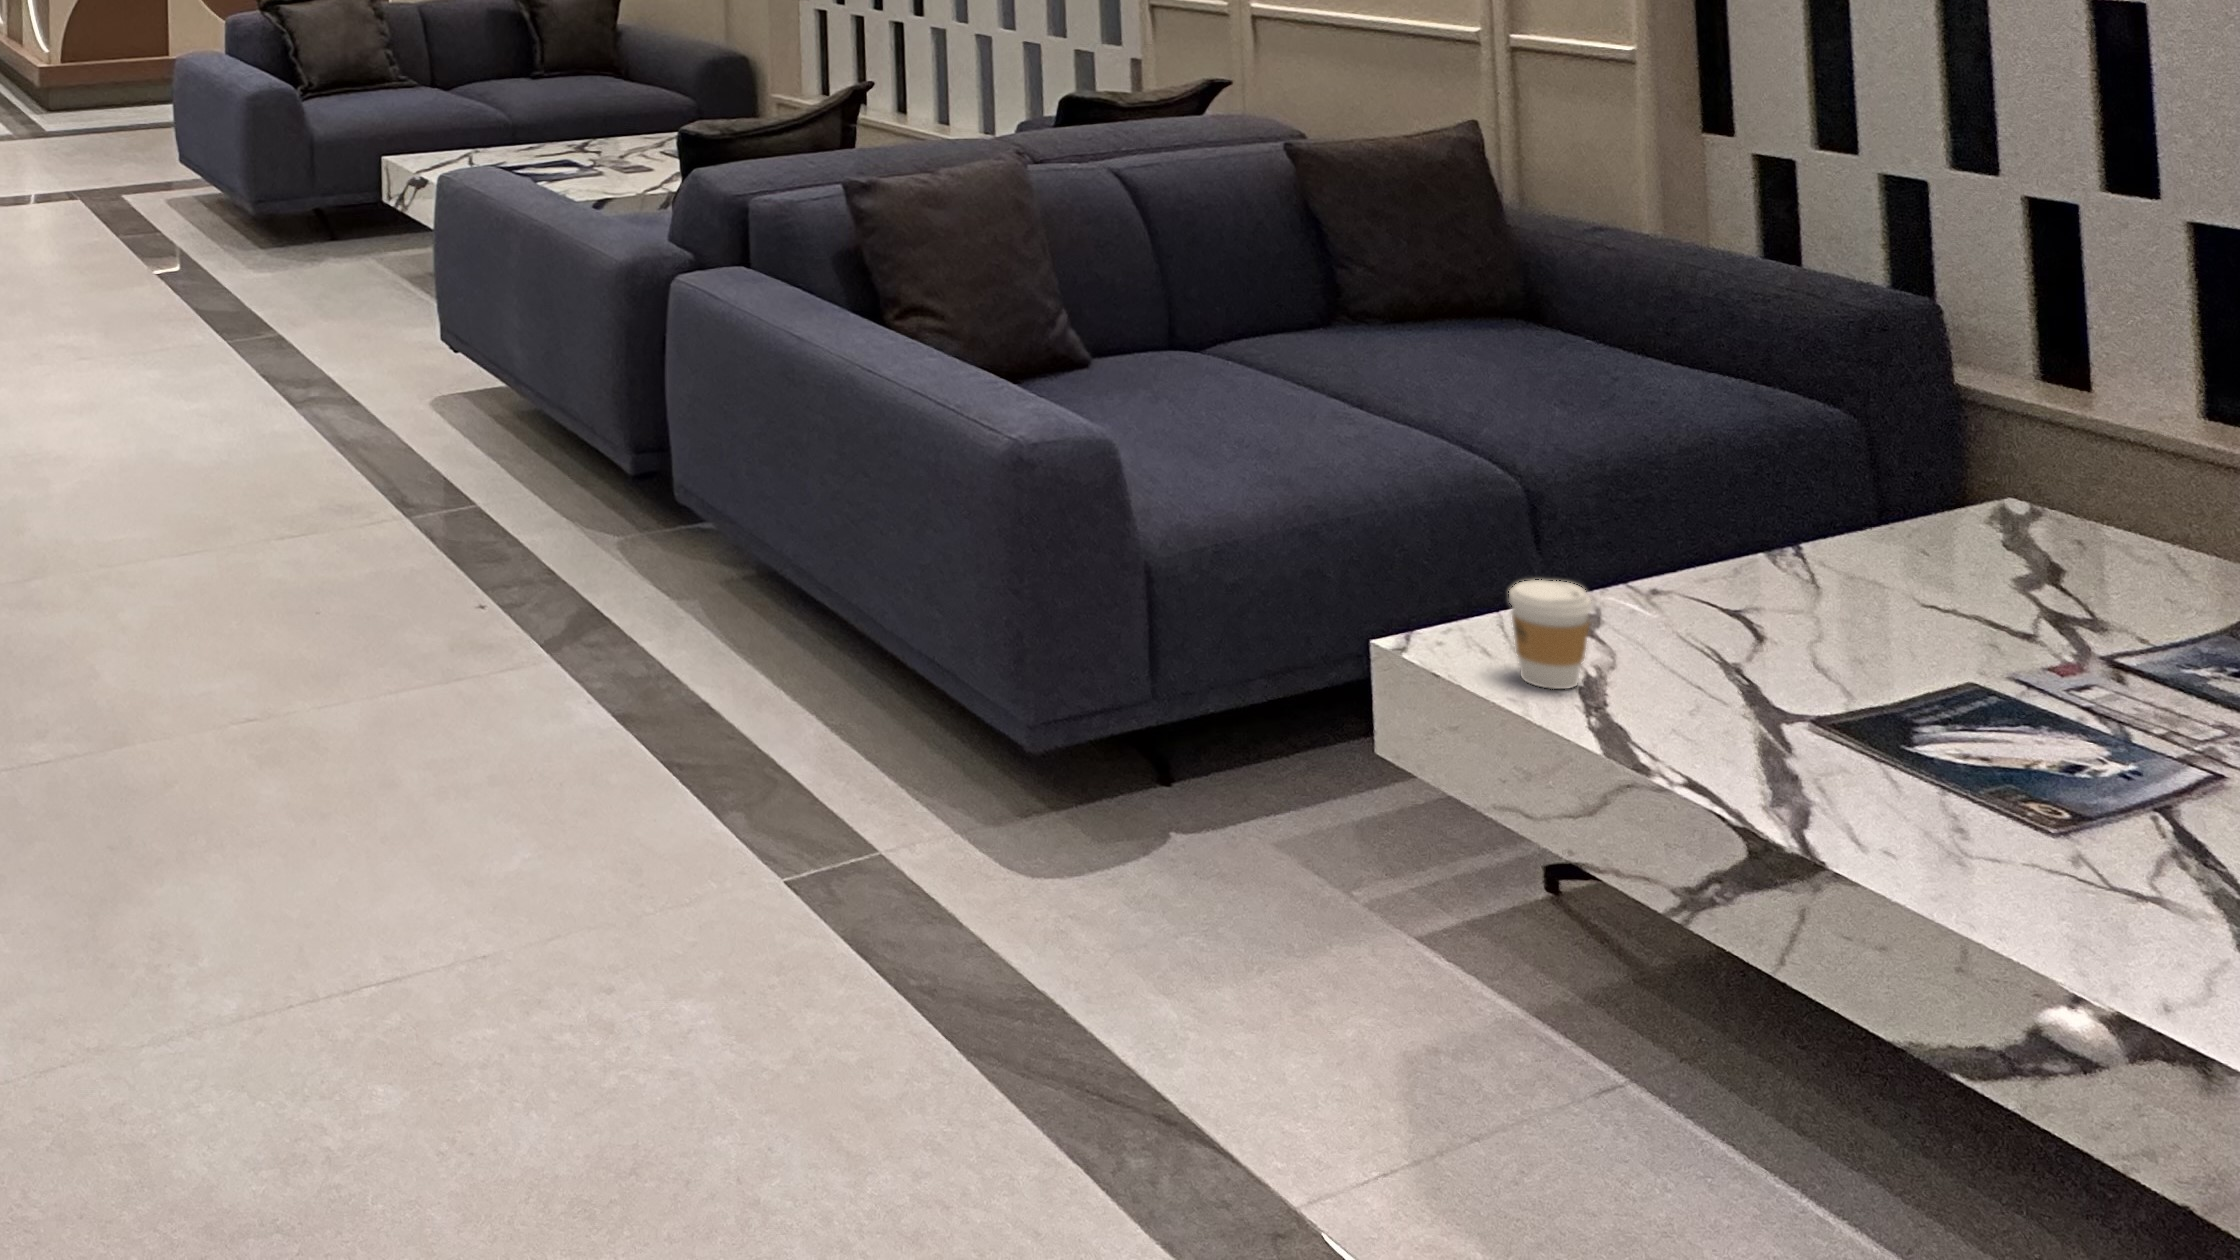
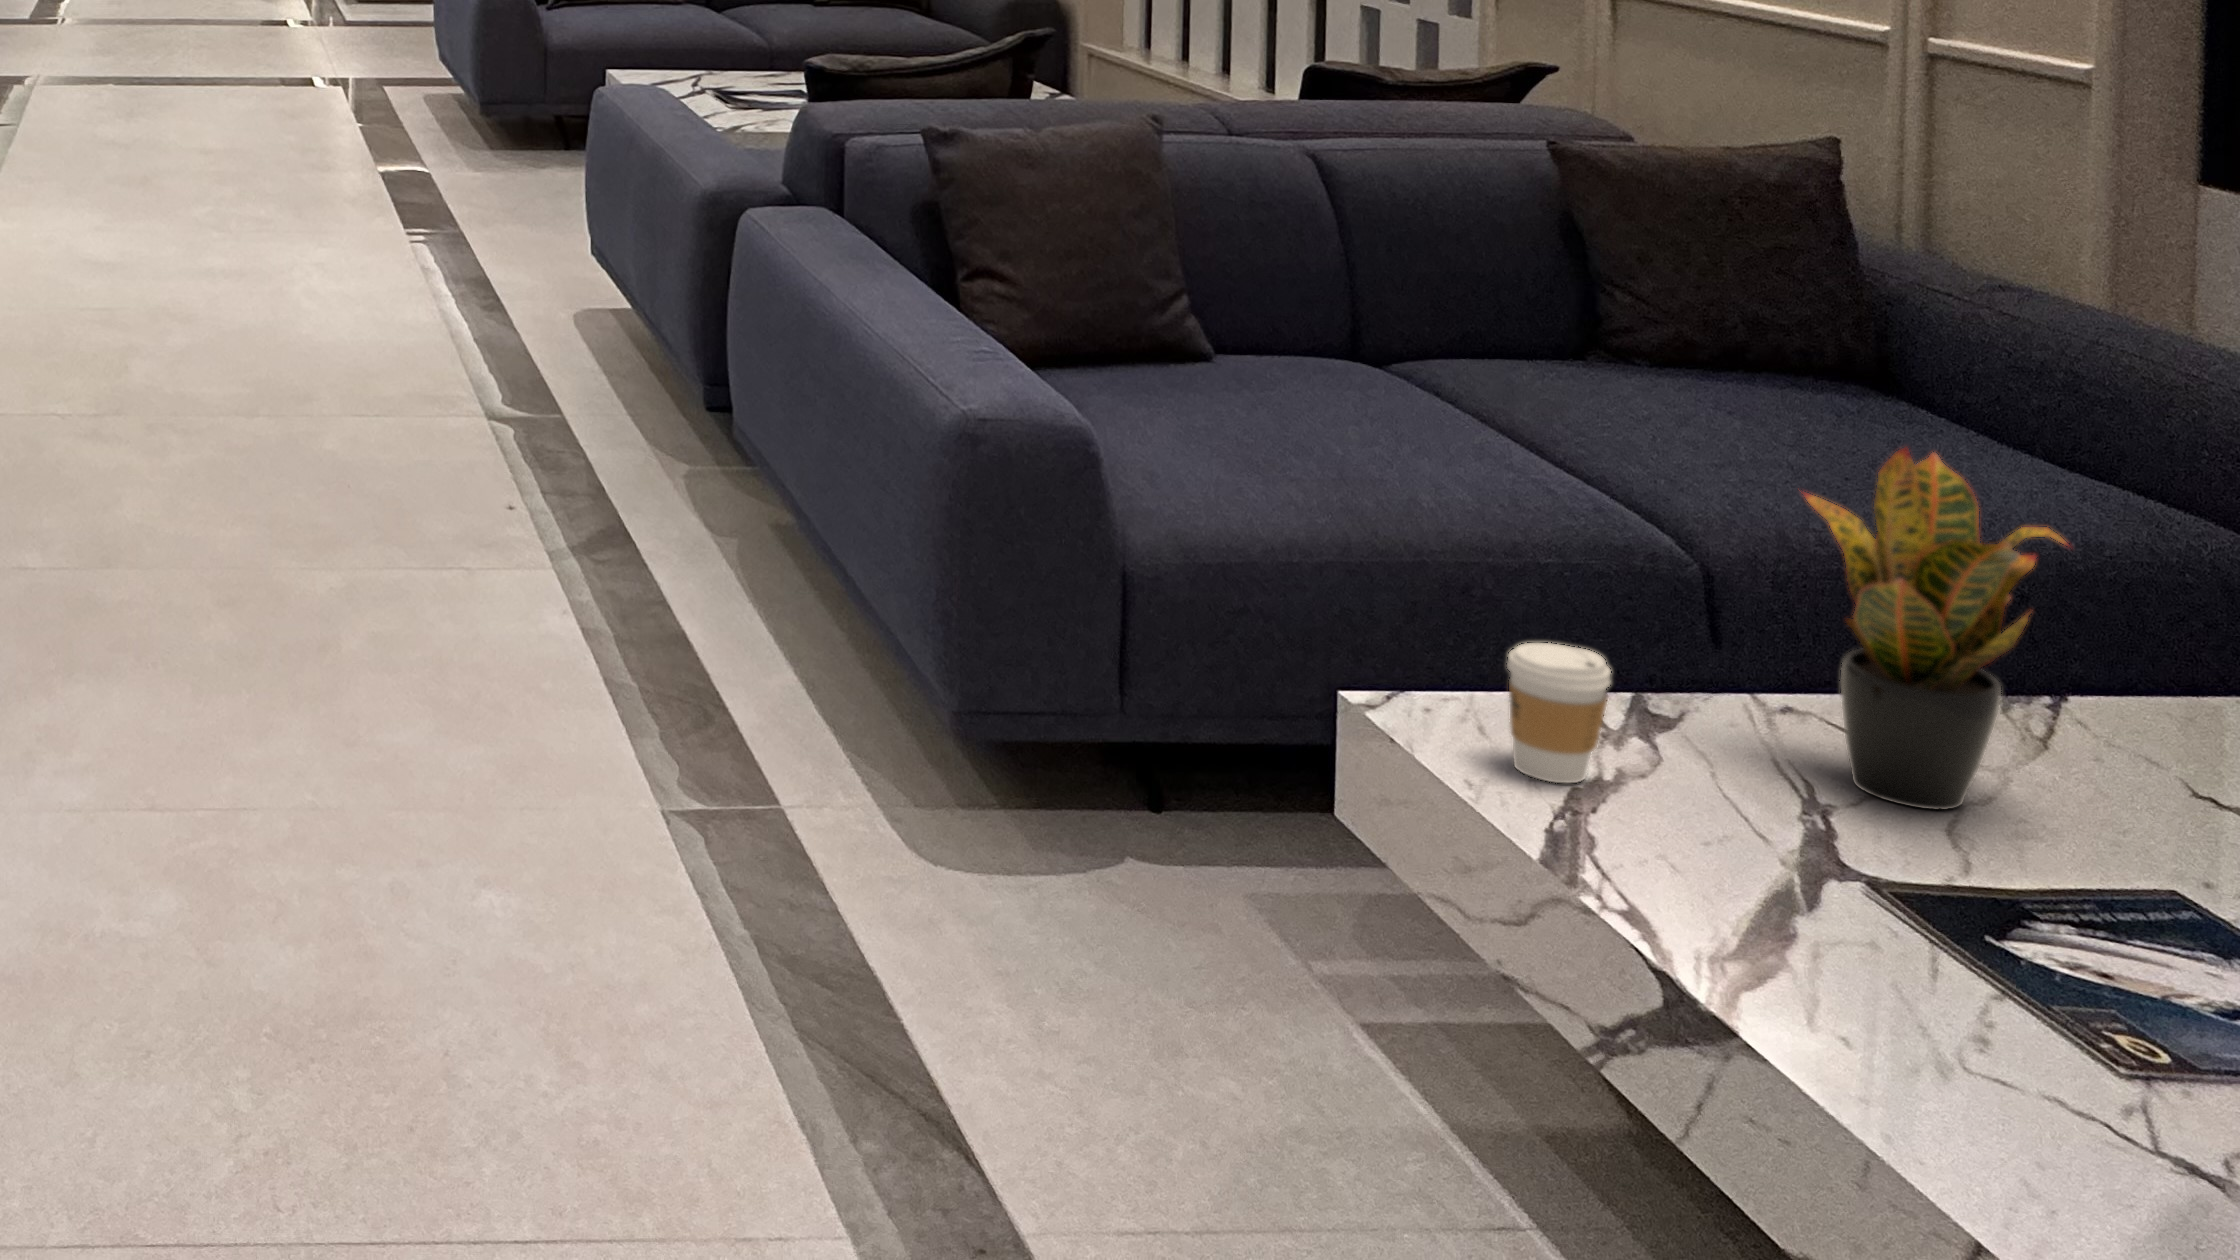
potted plant: none [1682,380,1919,670] -> present [1802,447,2066,810]

